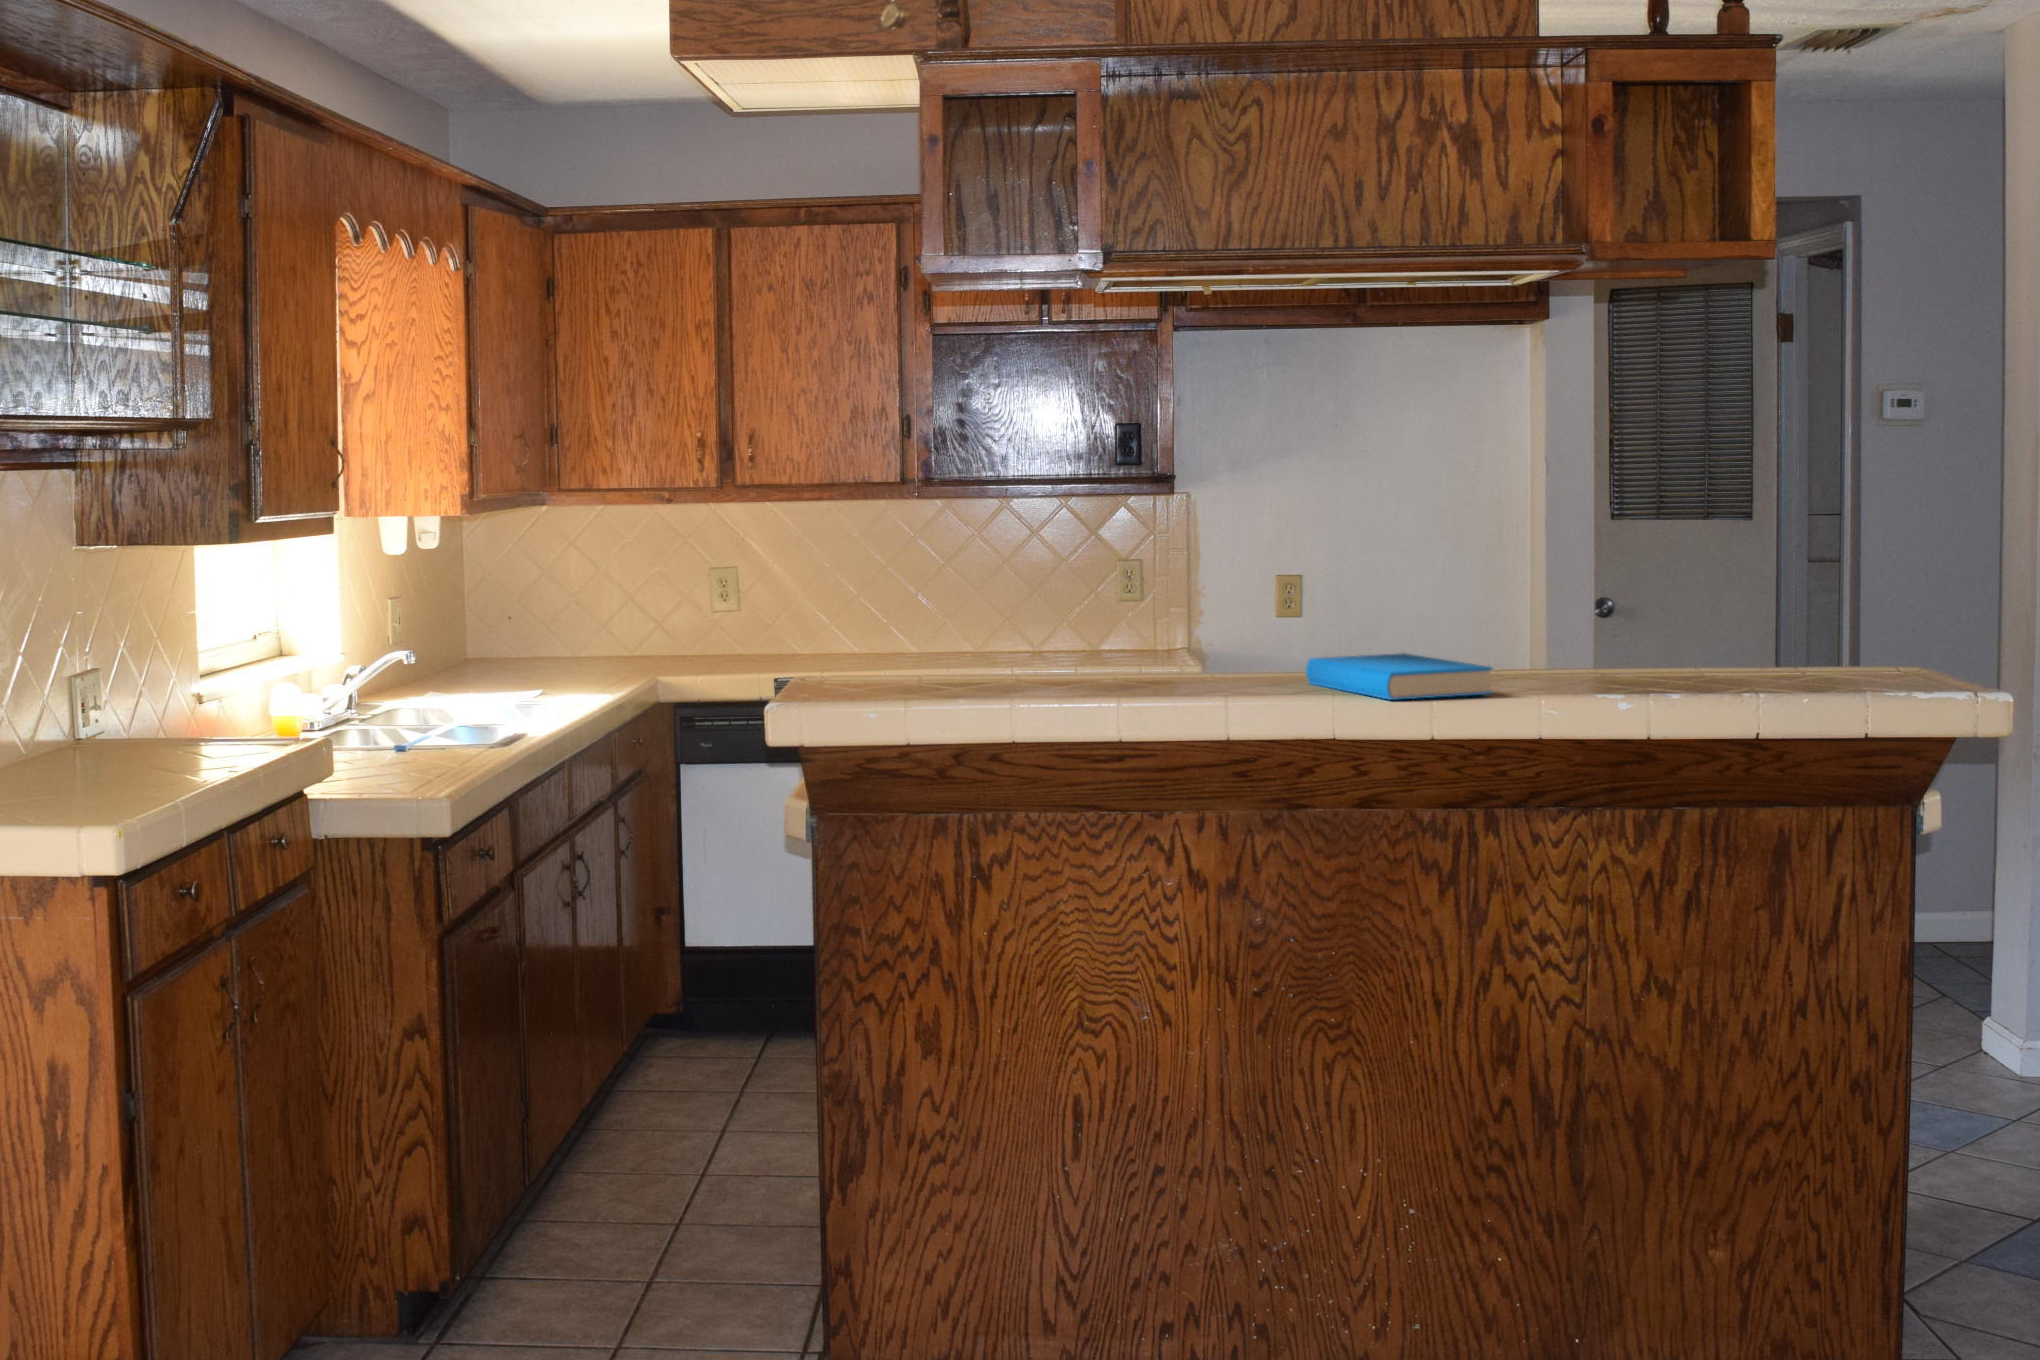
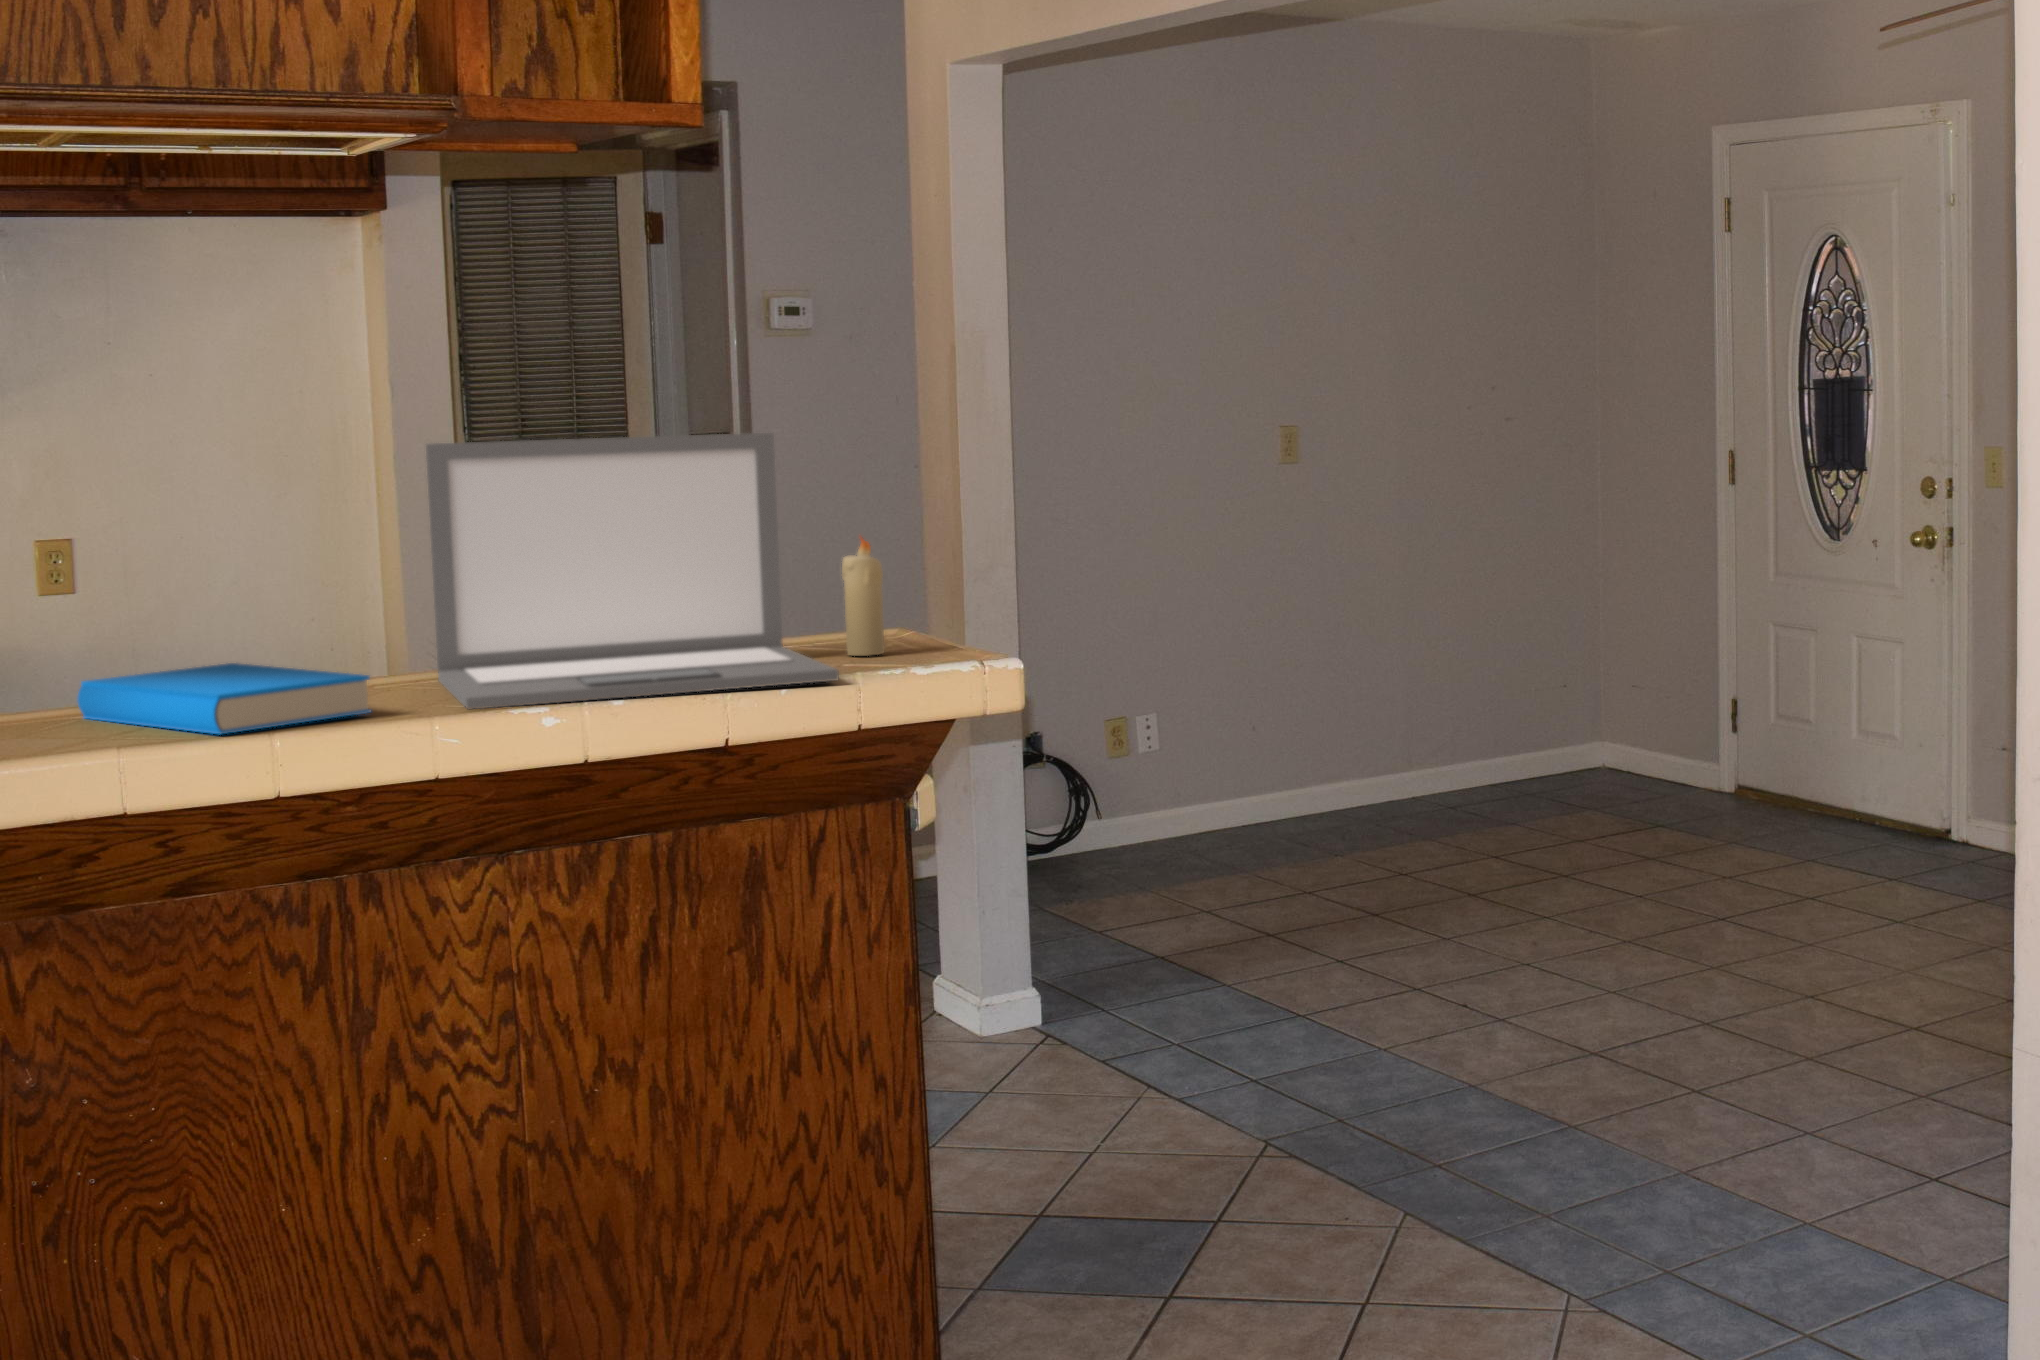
laptop: none [1546,497,1858,699] -> present [426,433,839,710]
candle: none [1874,582,1911,683] -> present [842,537,885,656]

